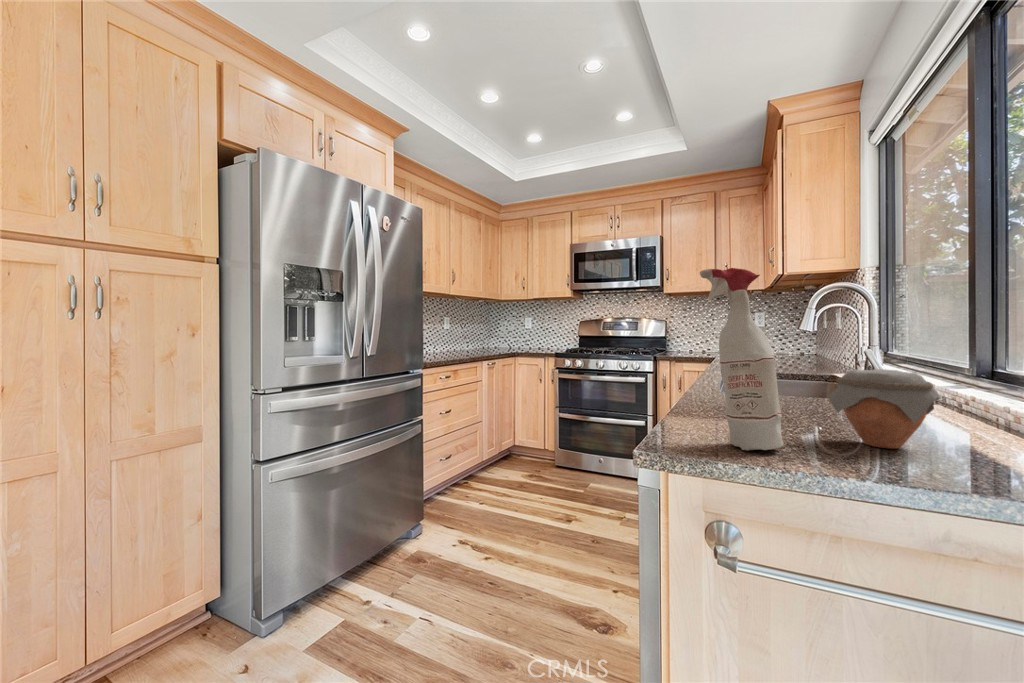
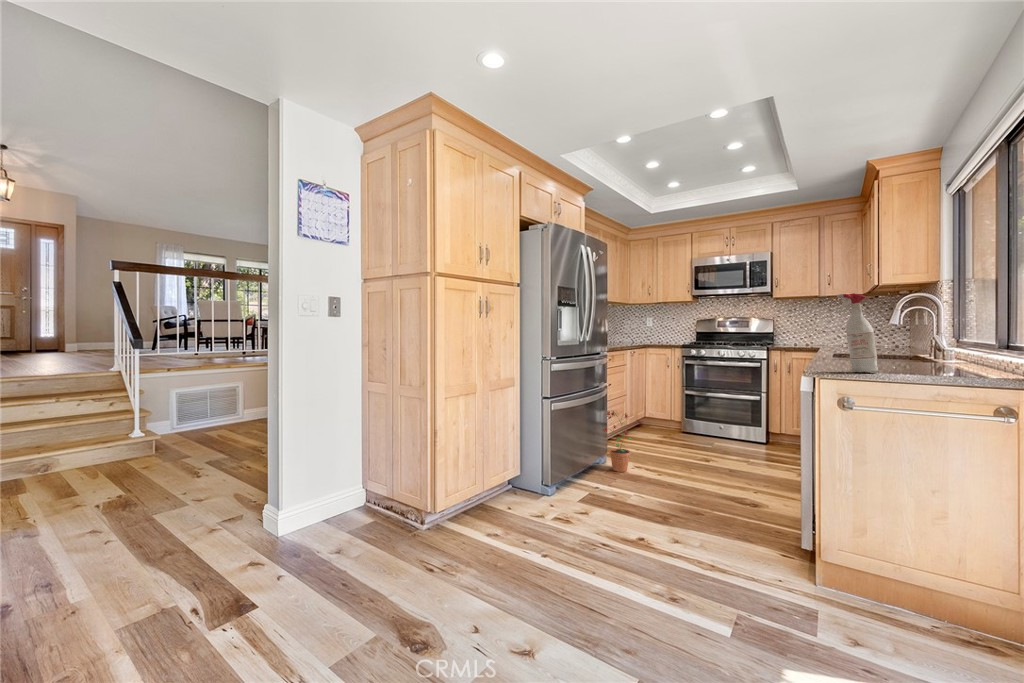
jar: present [829,369,941,449] -> none [902,339,956,373]
potted plant: none [404,458,454,554] -> present [603,411,631,472]

